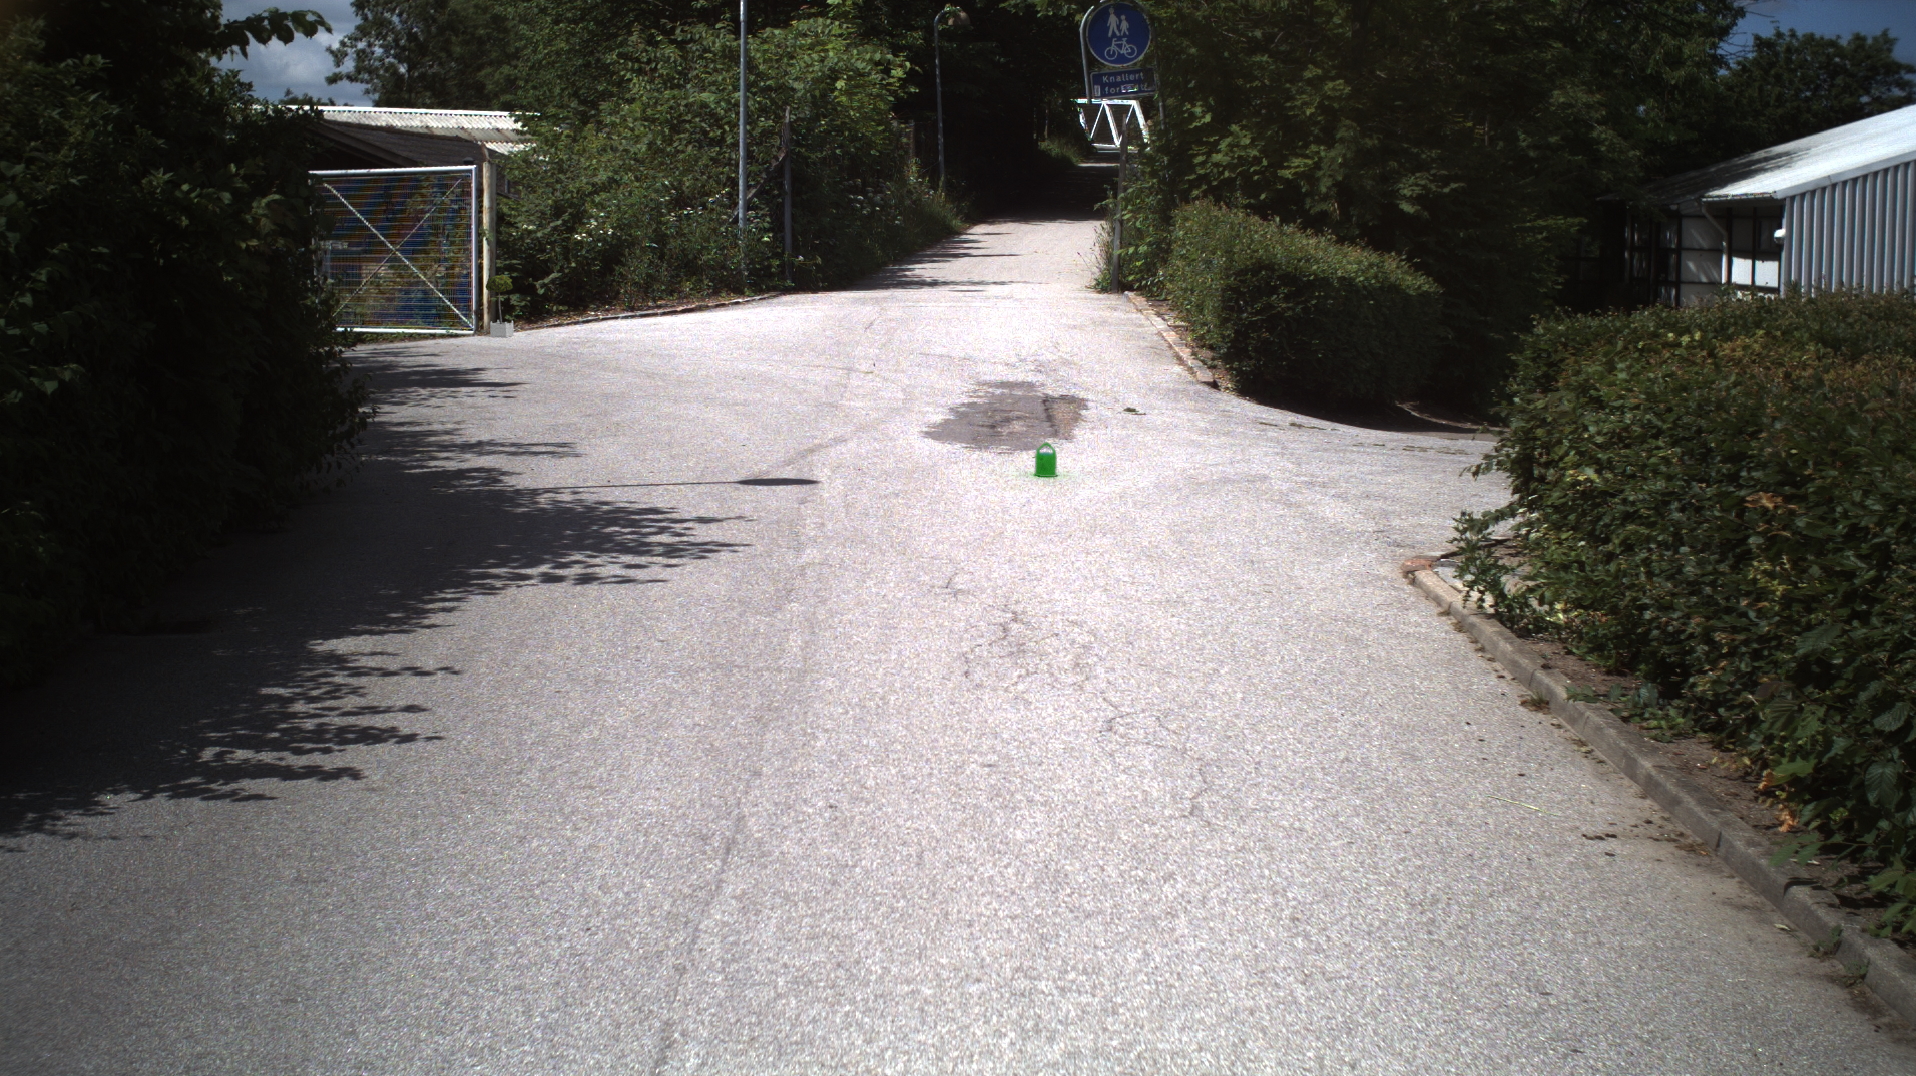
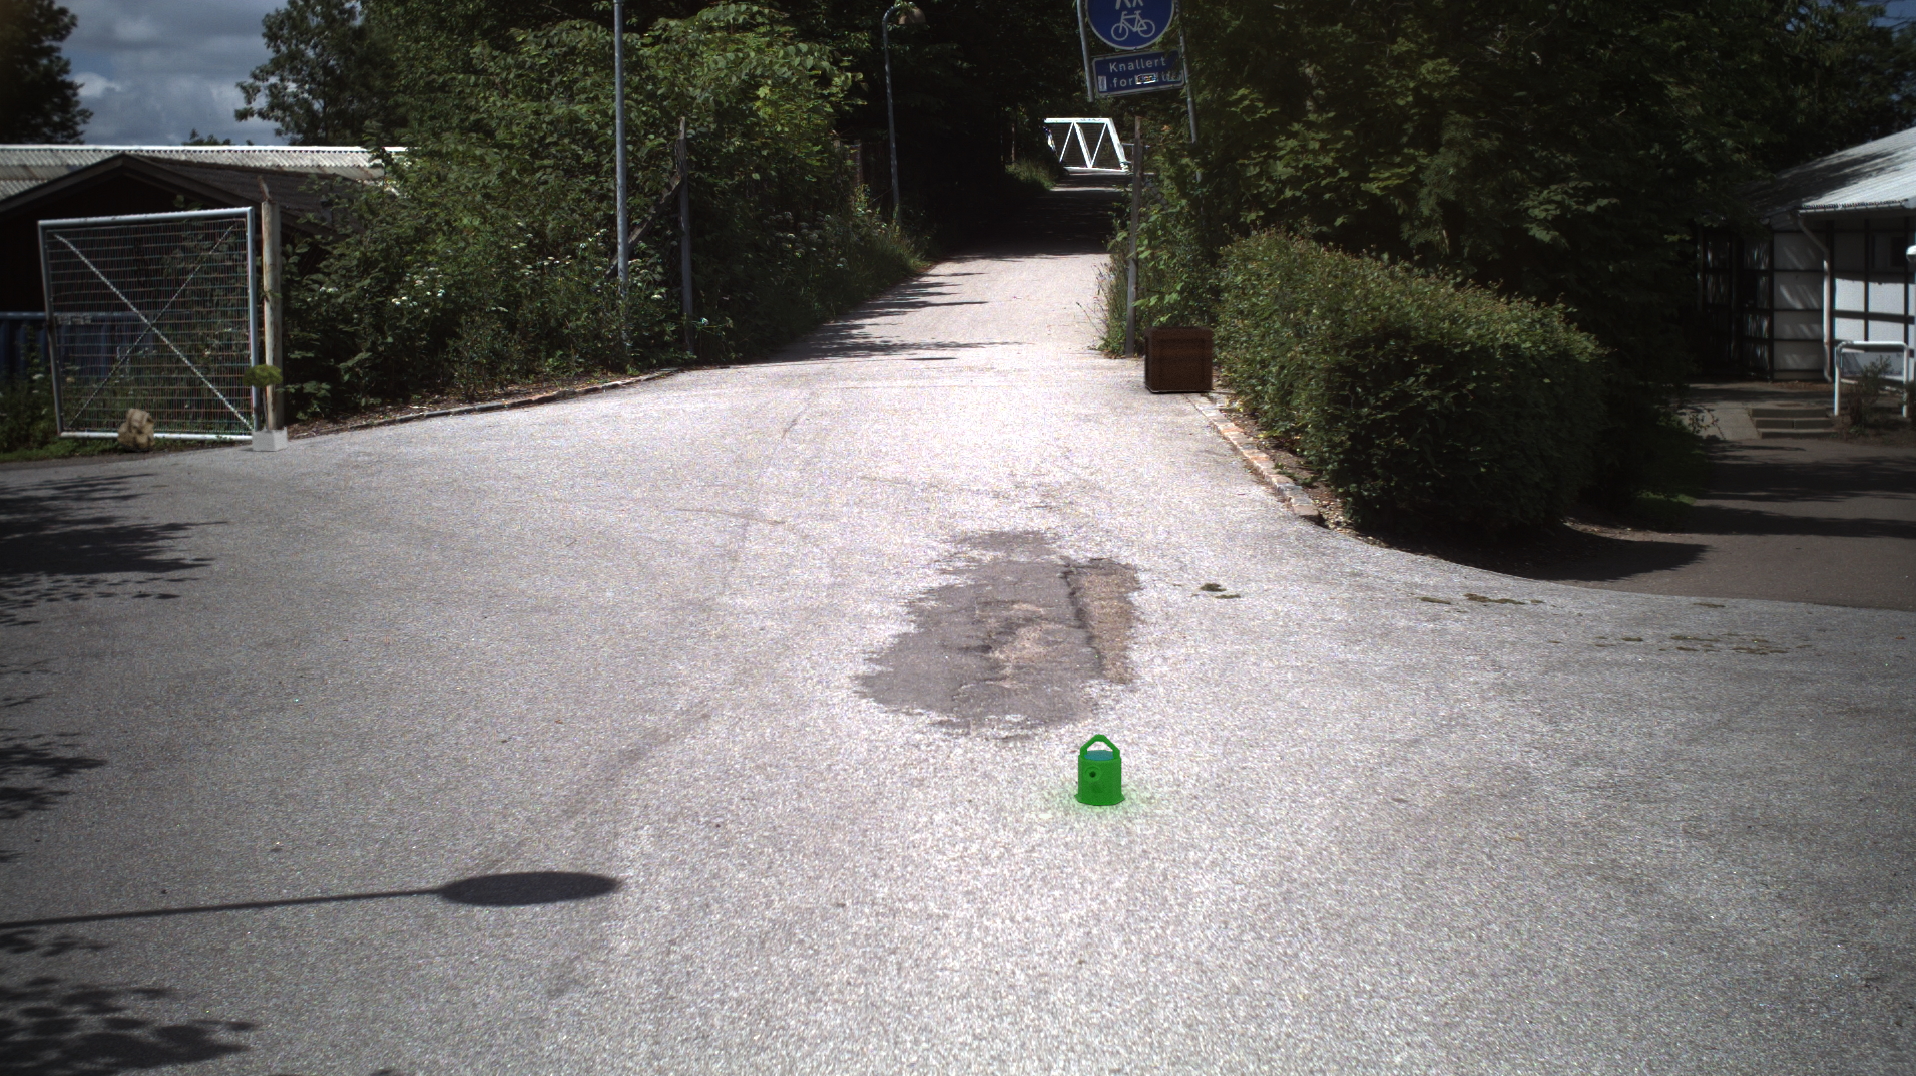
wooden crate: none [1119,268,1169,315] -> present [1144,326,1214,392]
backpack: none [396,302,421,335] -> present [117,409,154,452]

